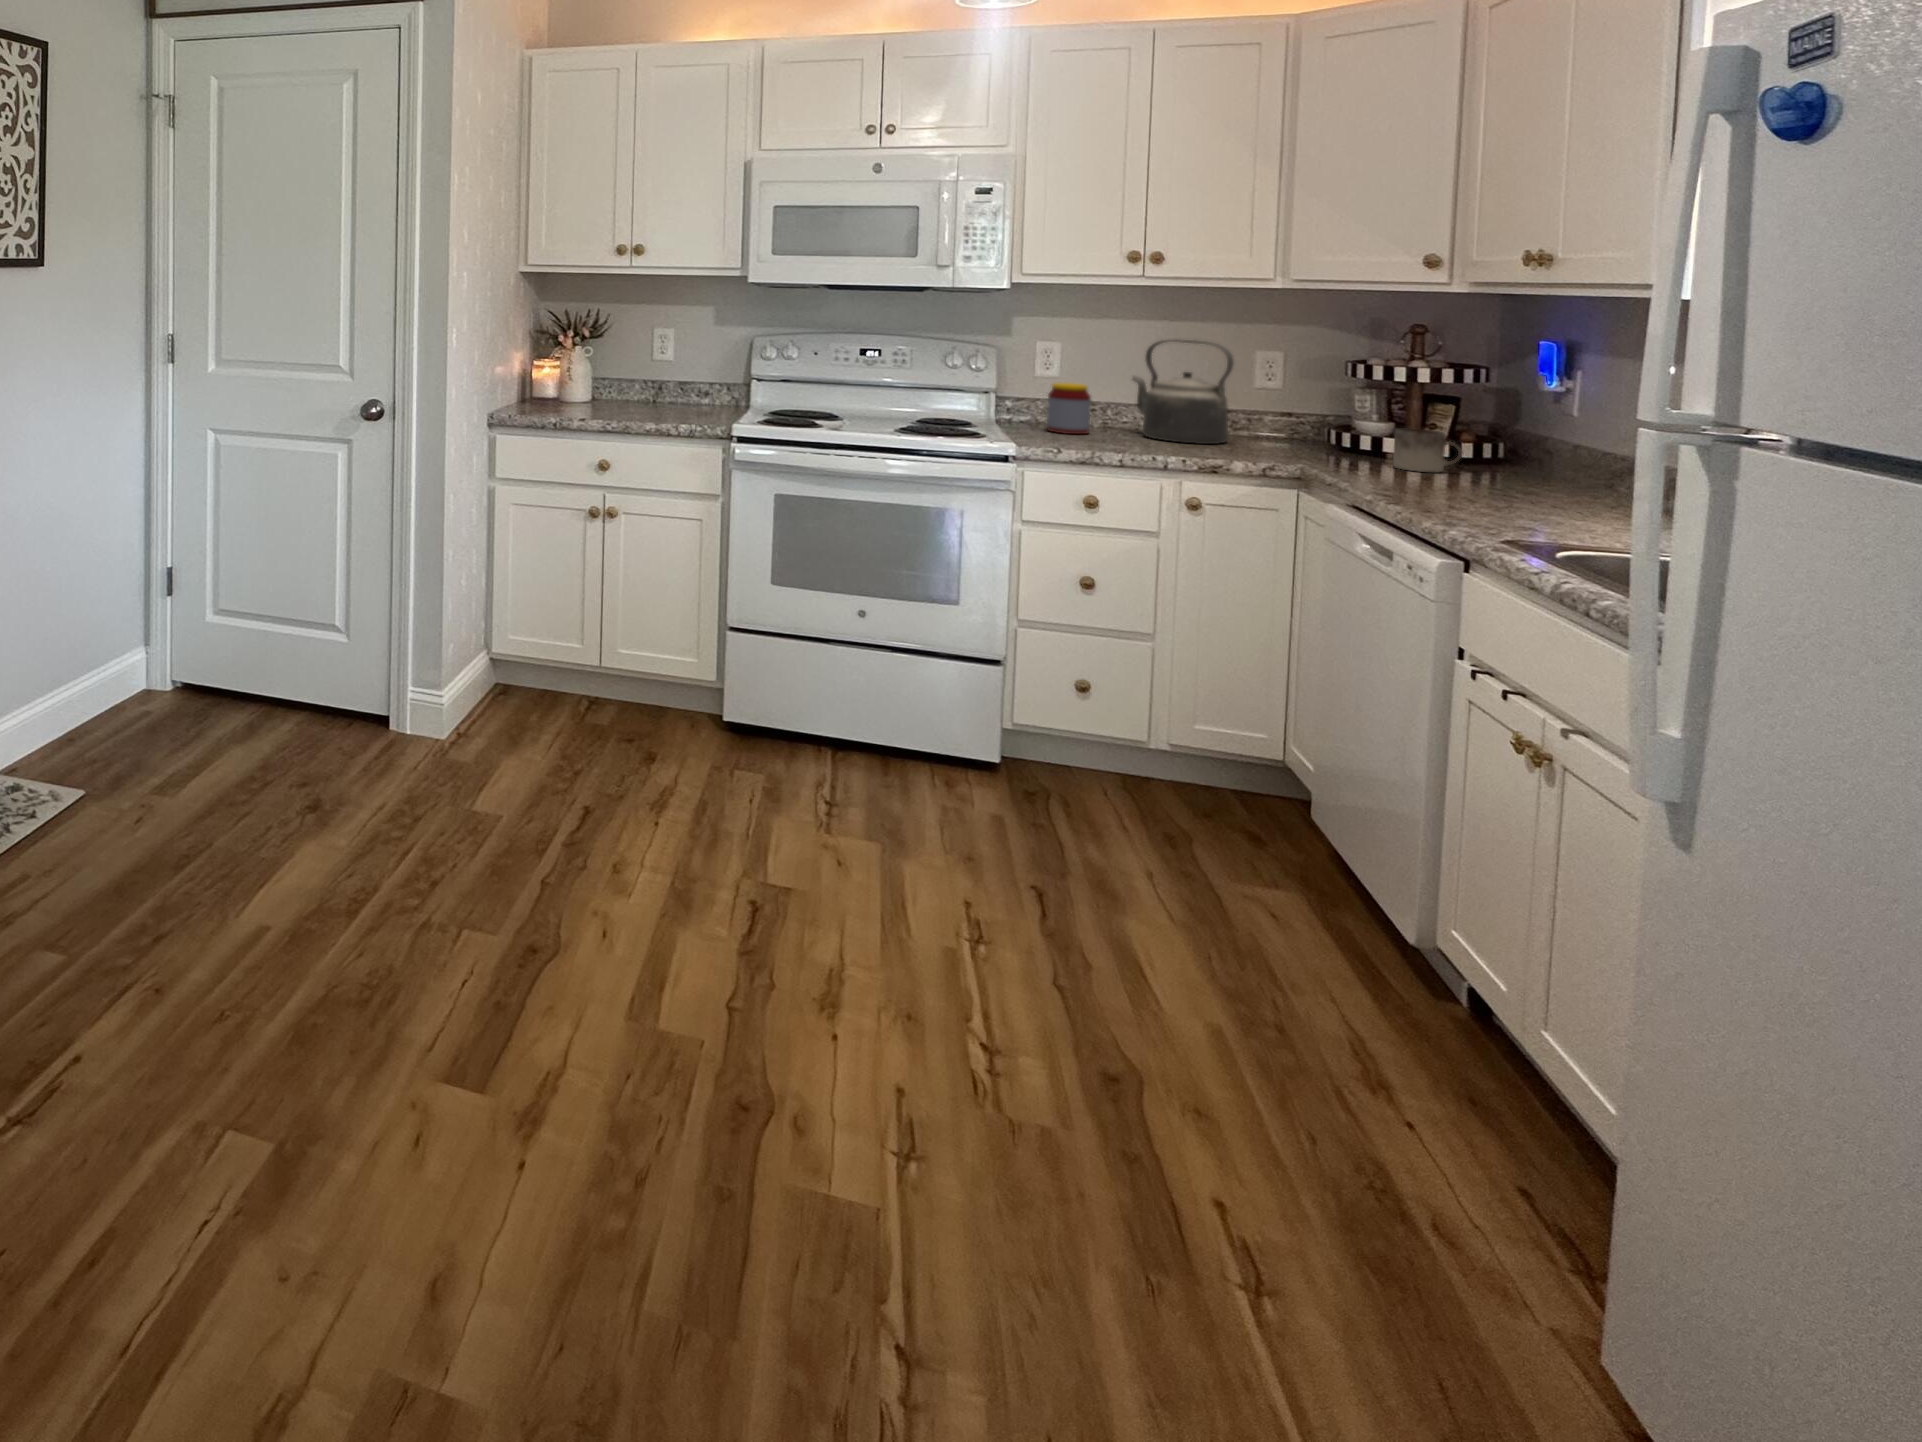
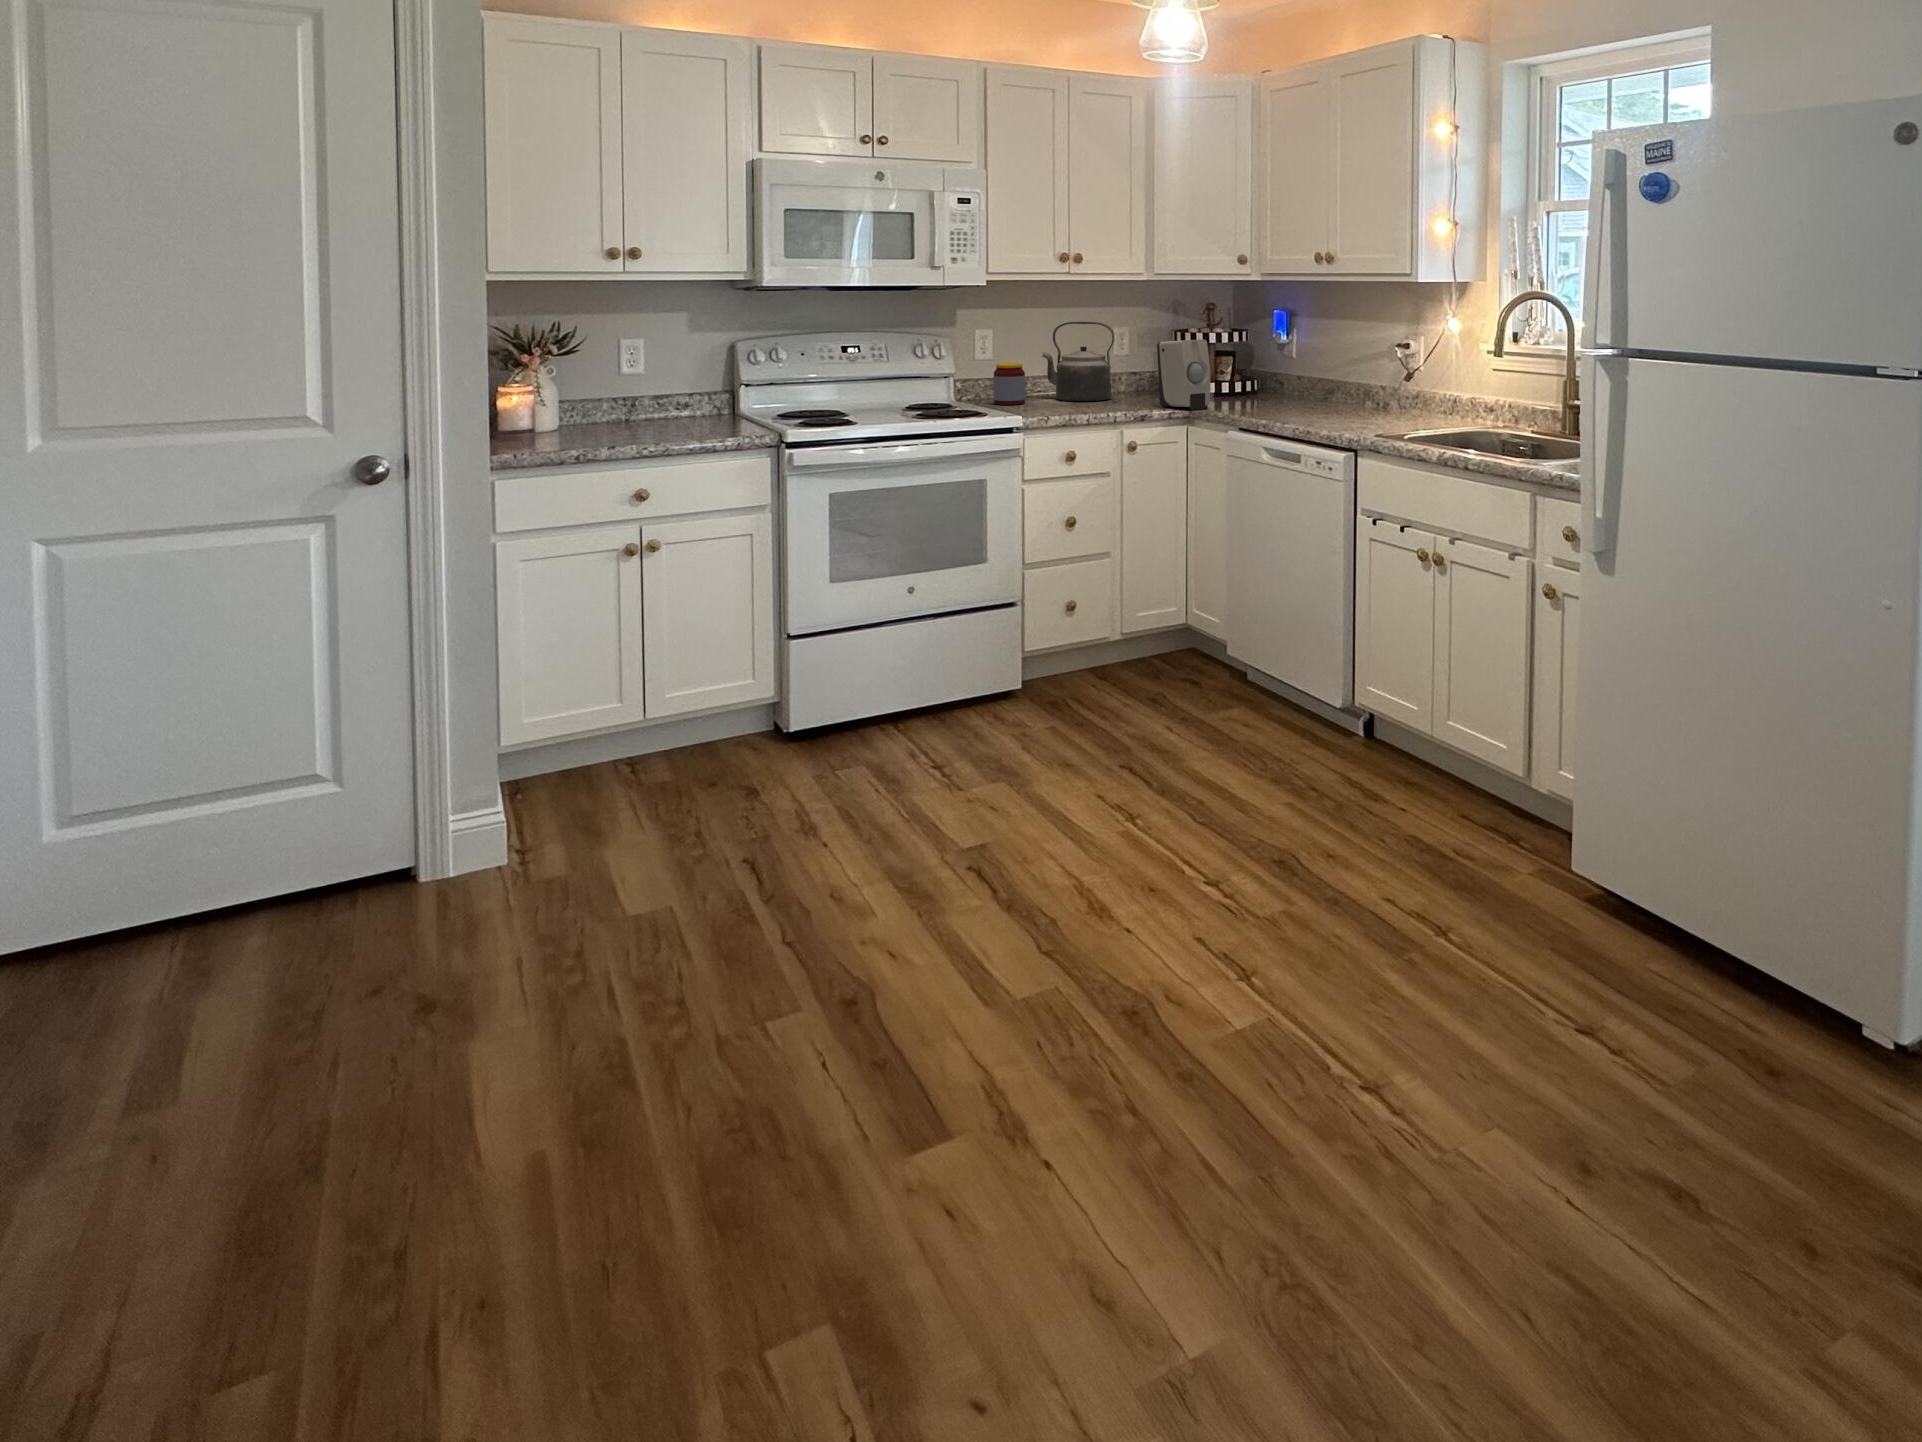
soap dispenser: none [1269,374,1349,473] -> present [1157,340,1210,410]
mug: present [1393,428,1462,472] -> none [1217,373,1252,402]

